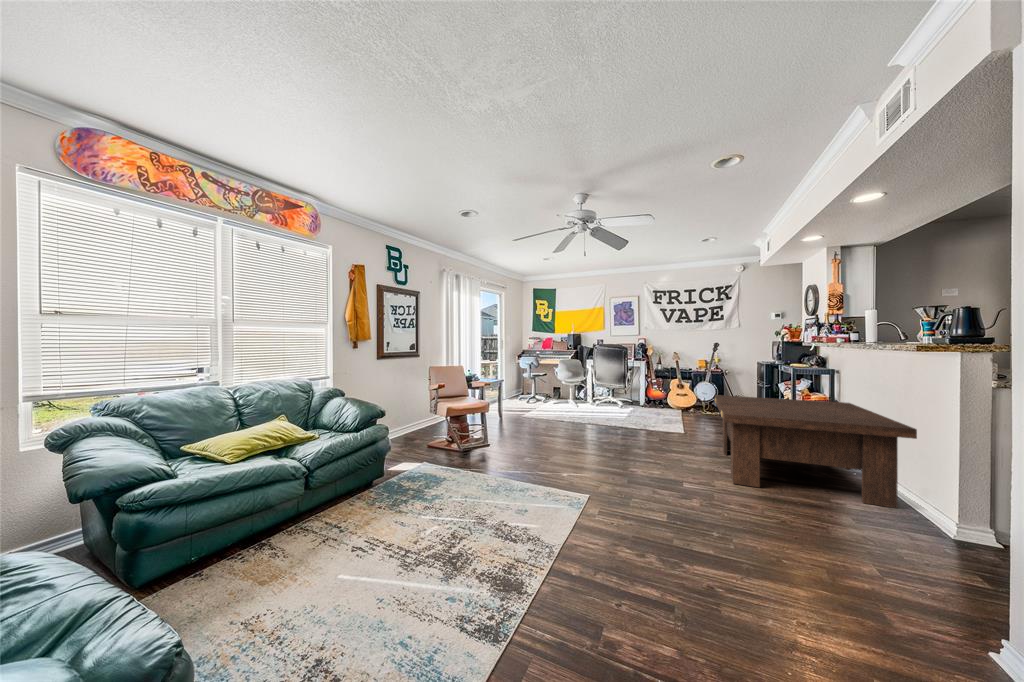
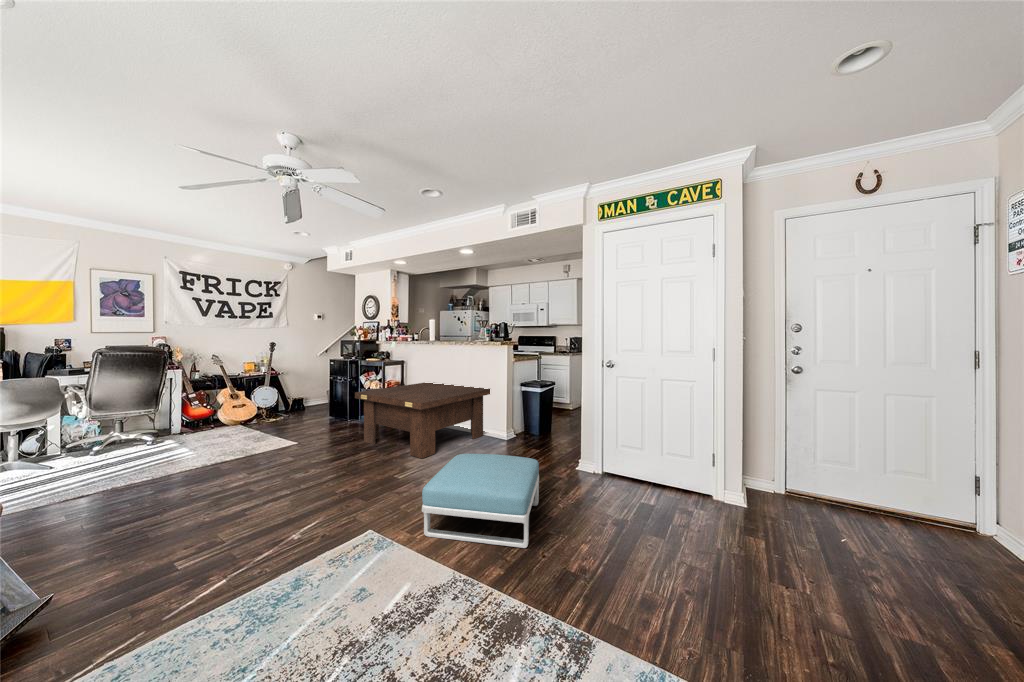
footstool: none [589,471,746,588] -> present [422,454,539,548]

